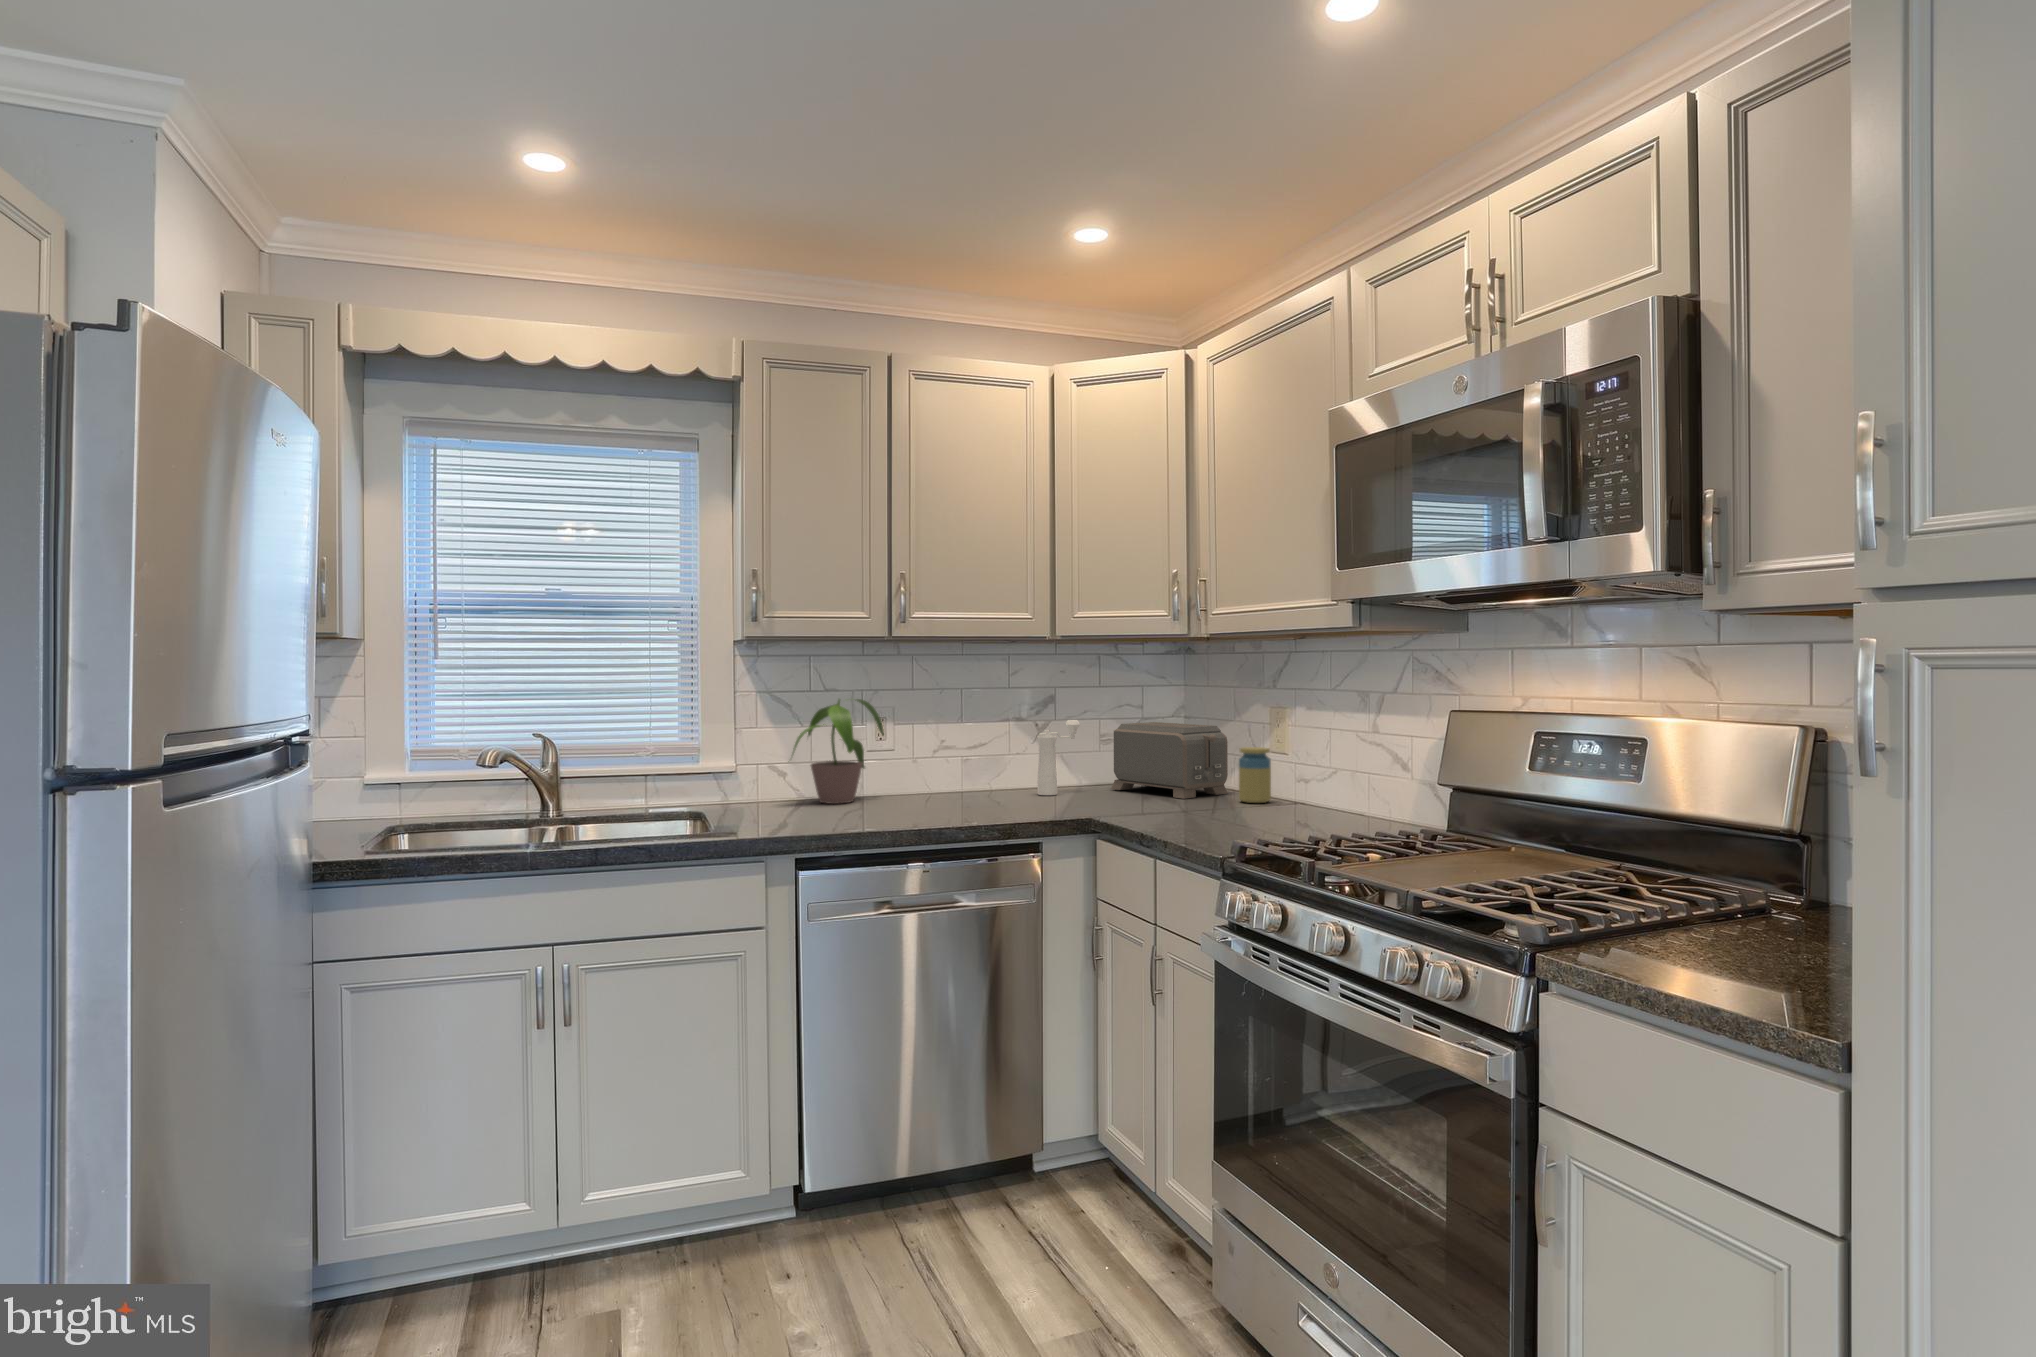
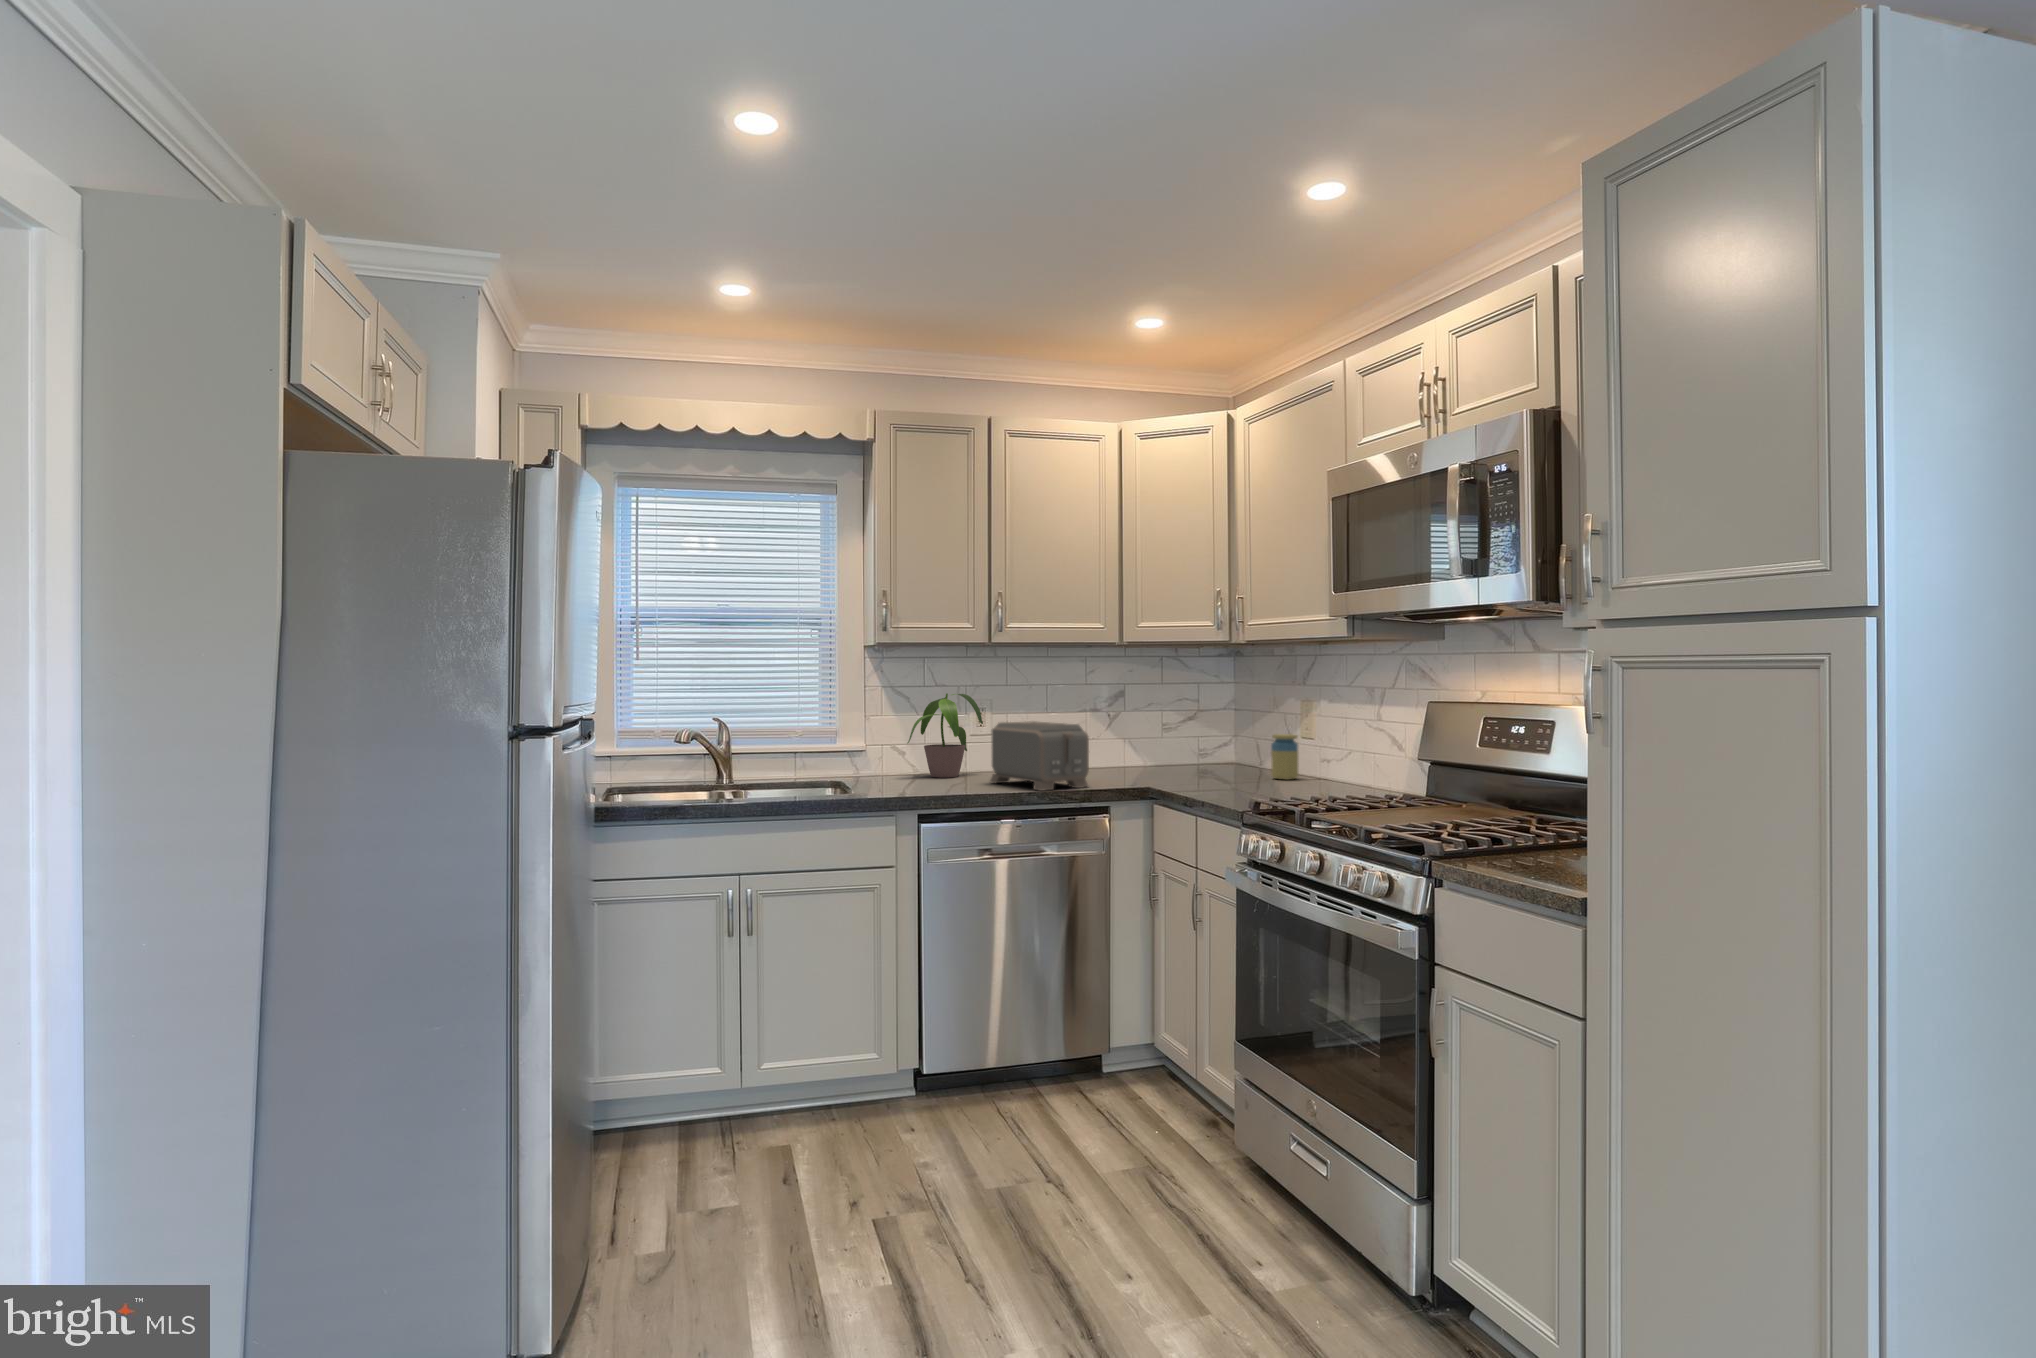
pepper mill: present [1037,720,1080,795] -> none [1107,713,1143,774]
toaster: present [1111,722,1228,799] -> present [990,721,1089,791]

